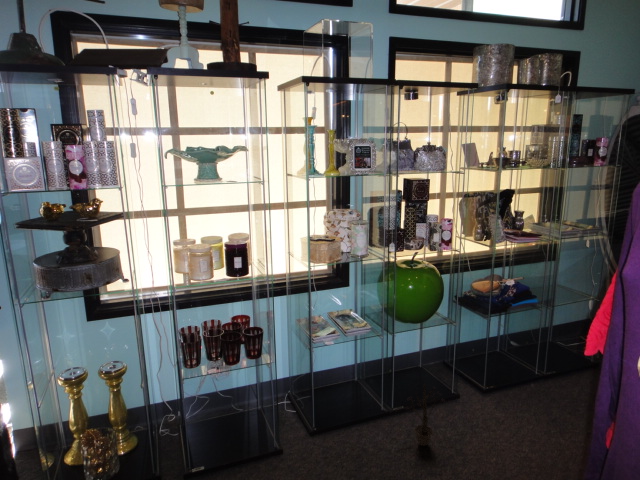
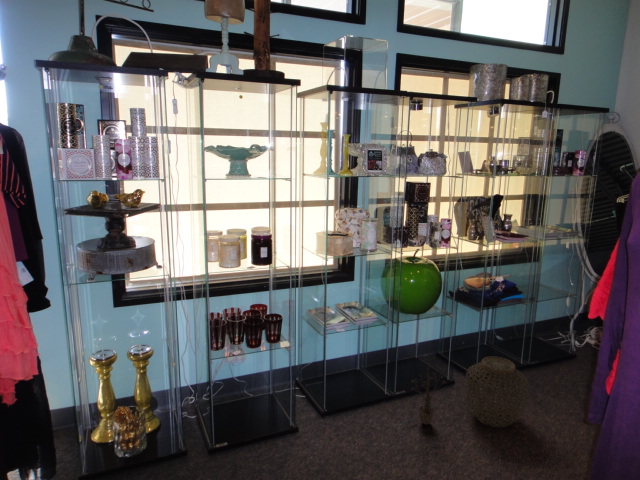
woven basket: none [467,371,538,450] -> present [465,357,529,427]

